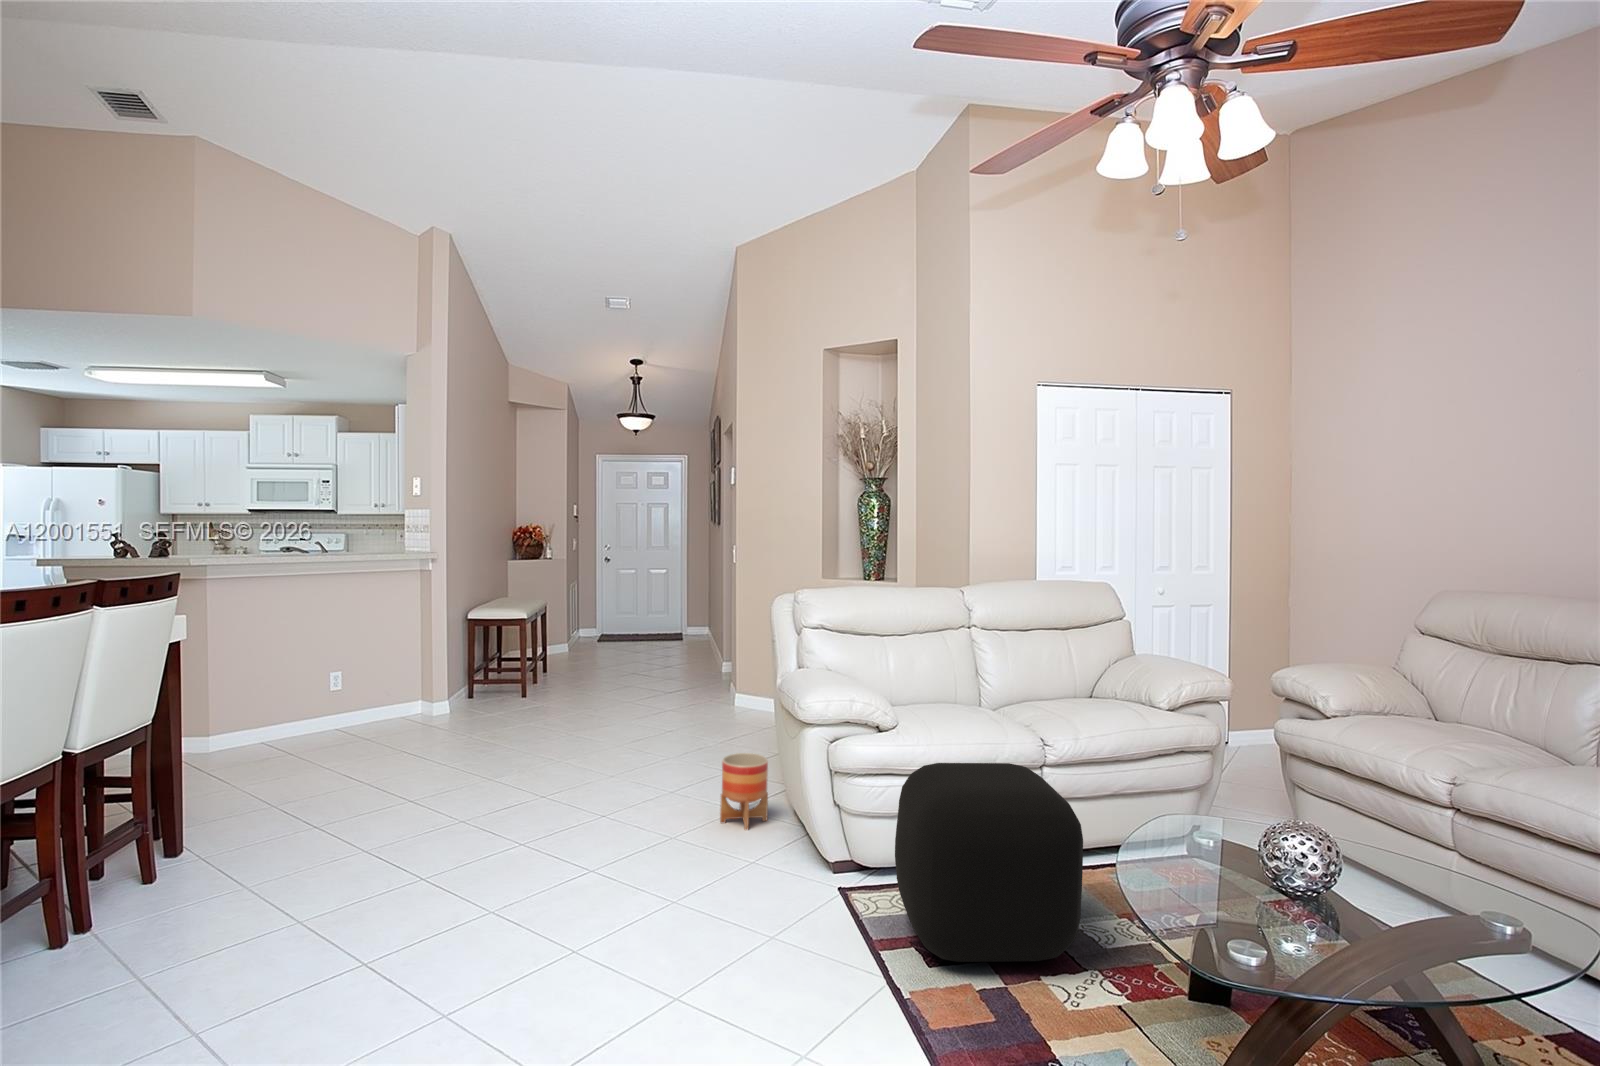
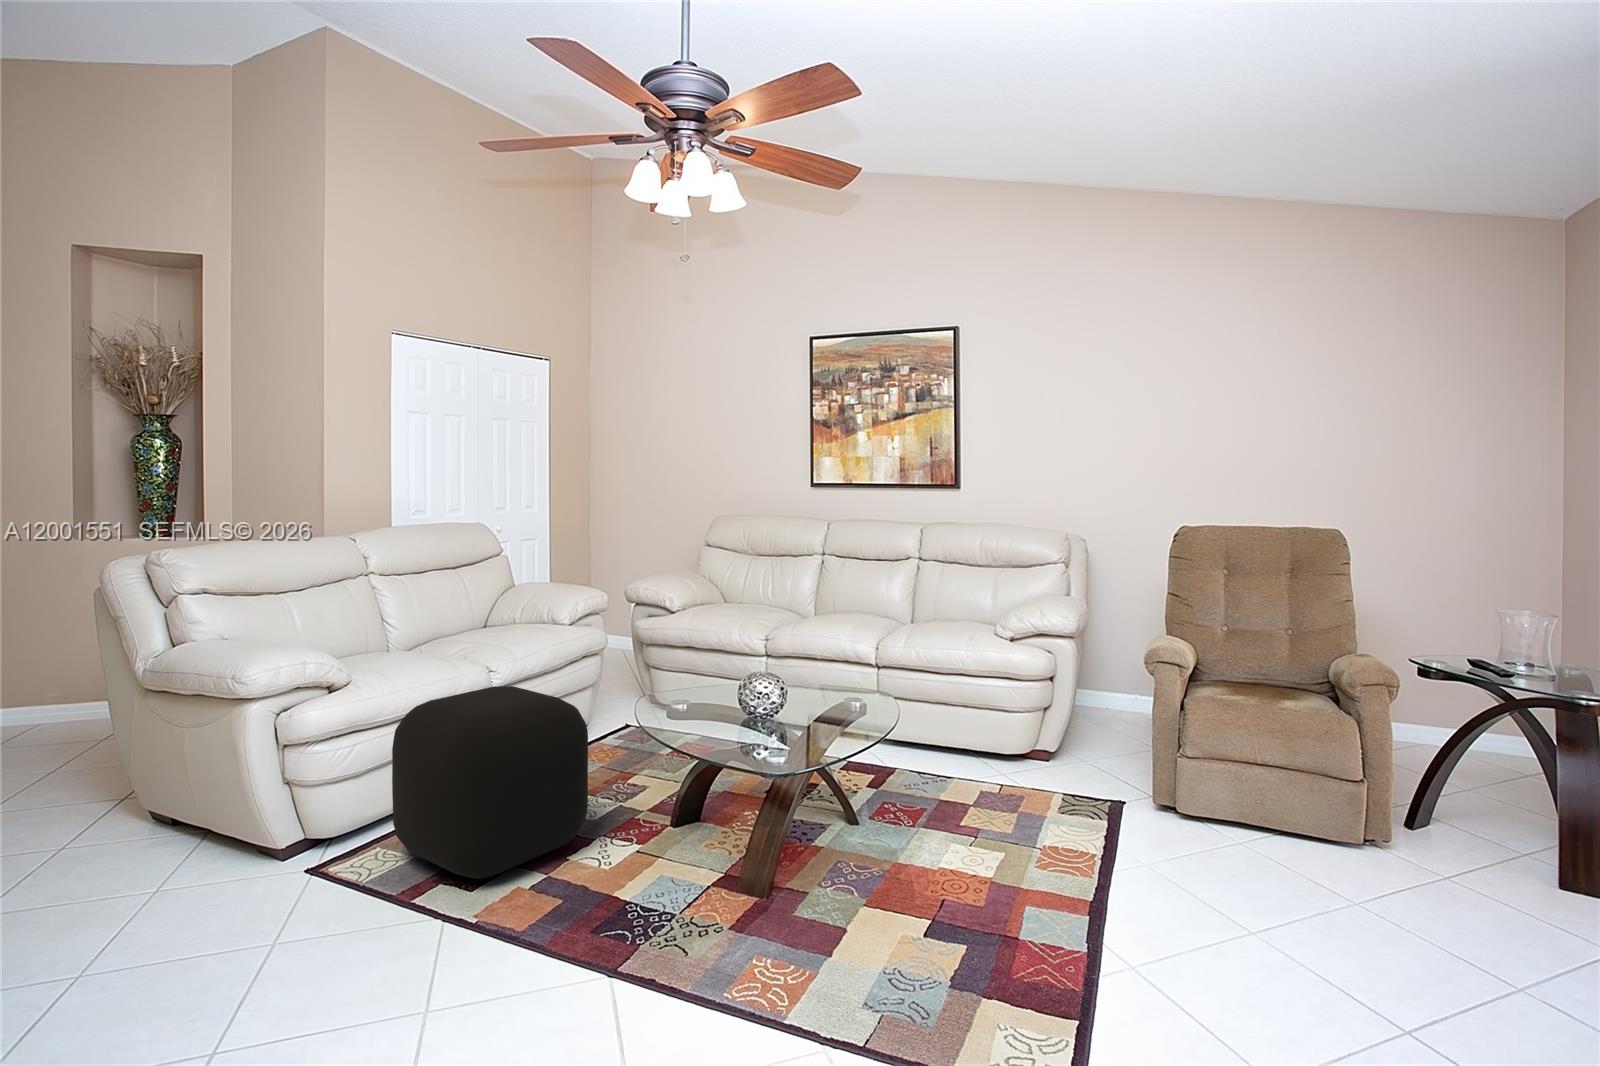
planter: present [720,753,768,830] -> none [58,763,138,867]

